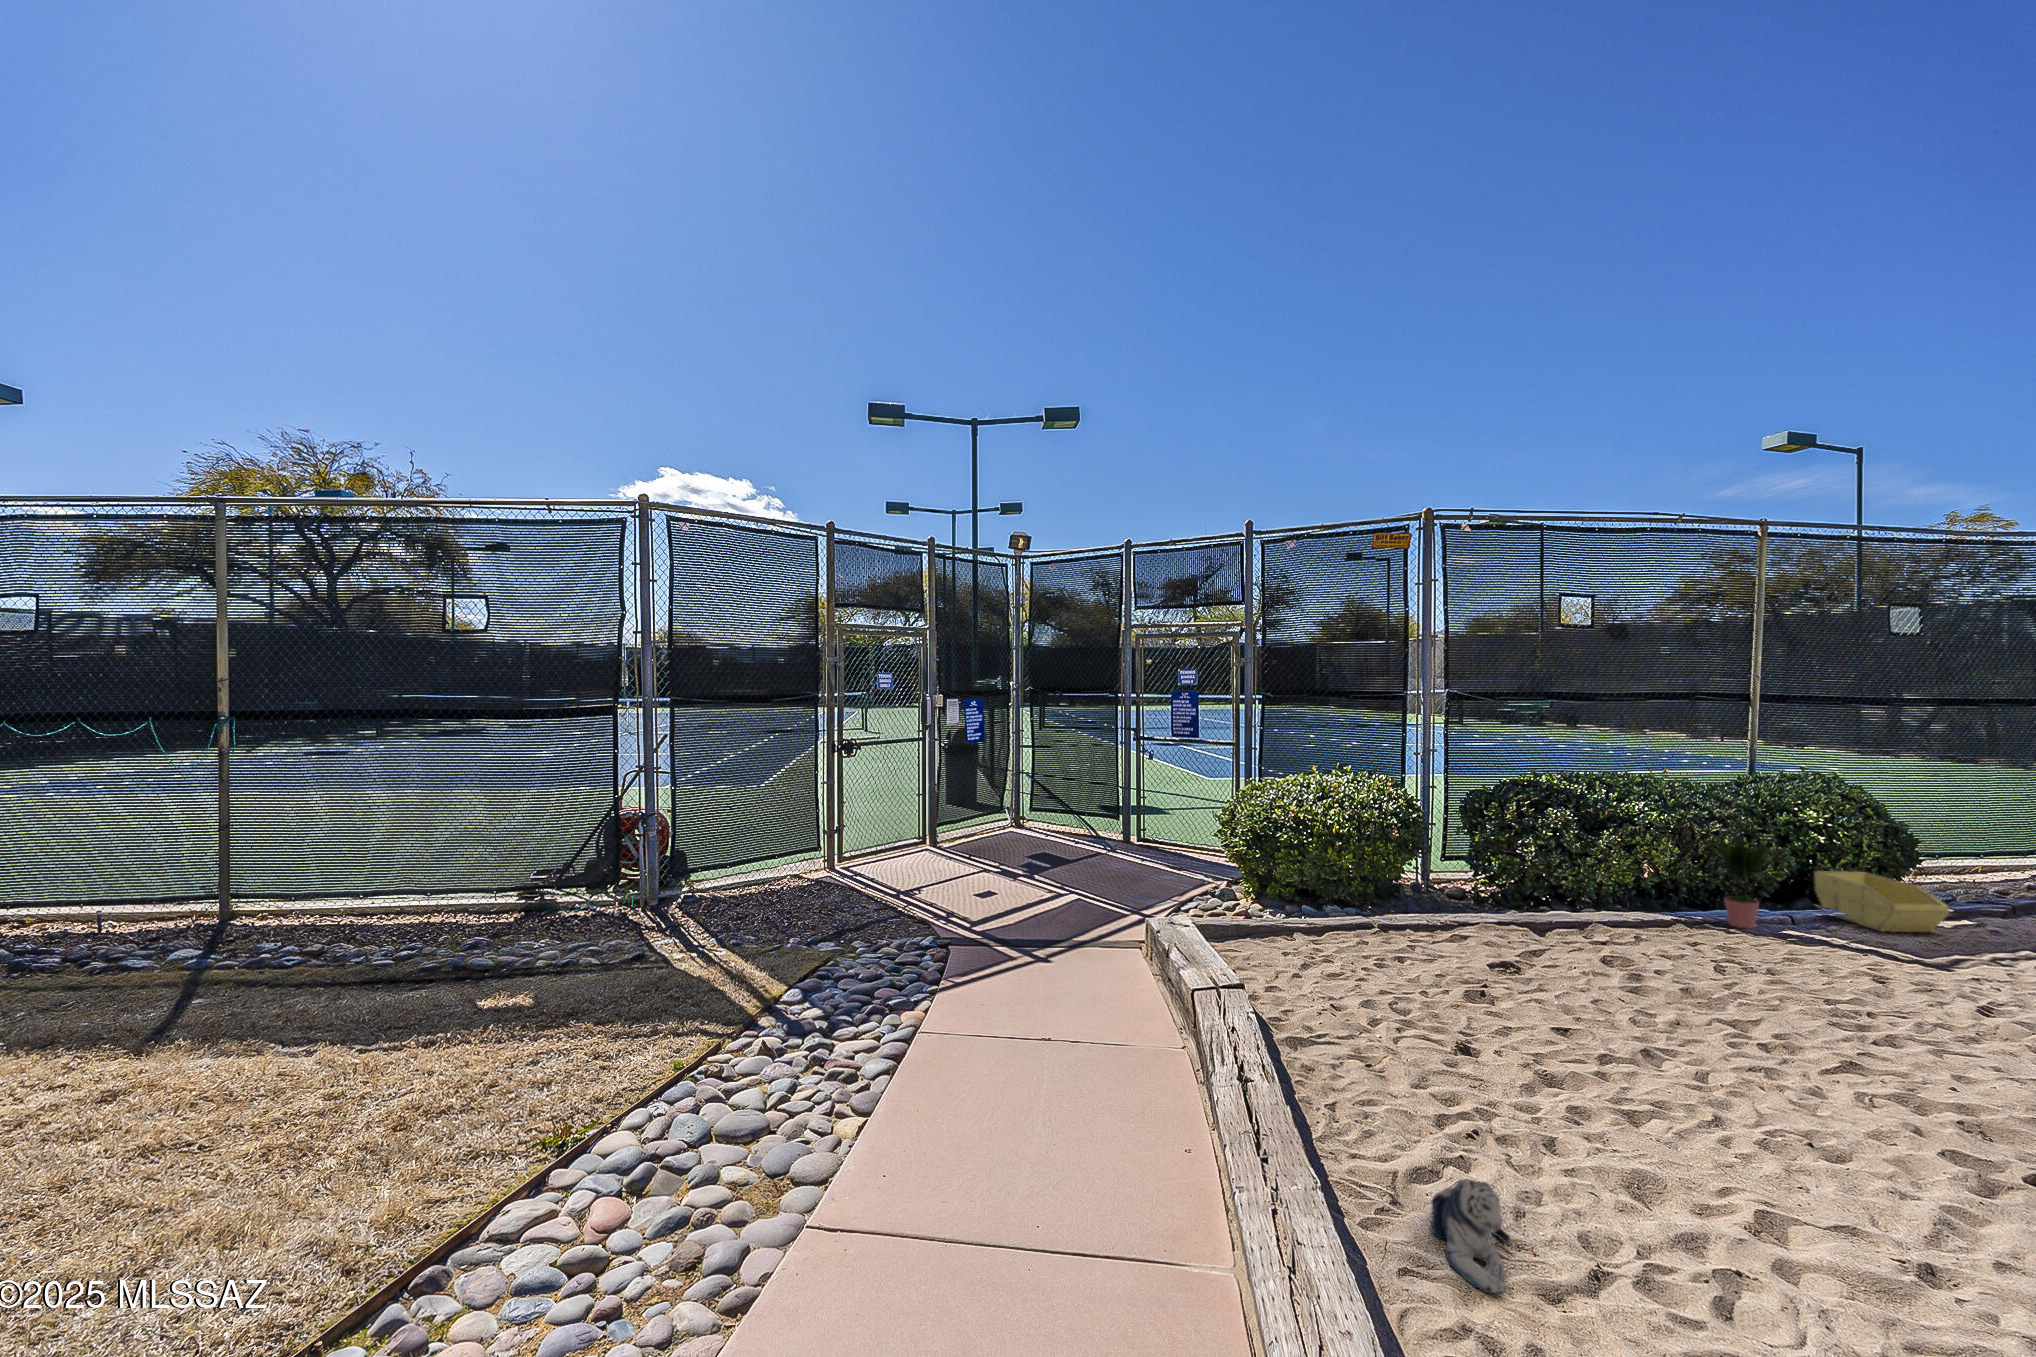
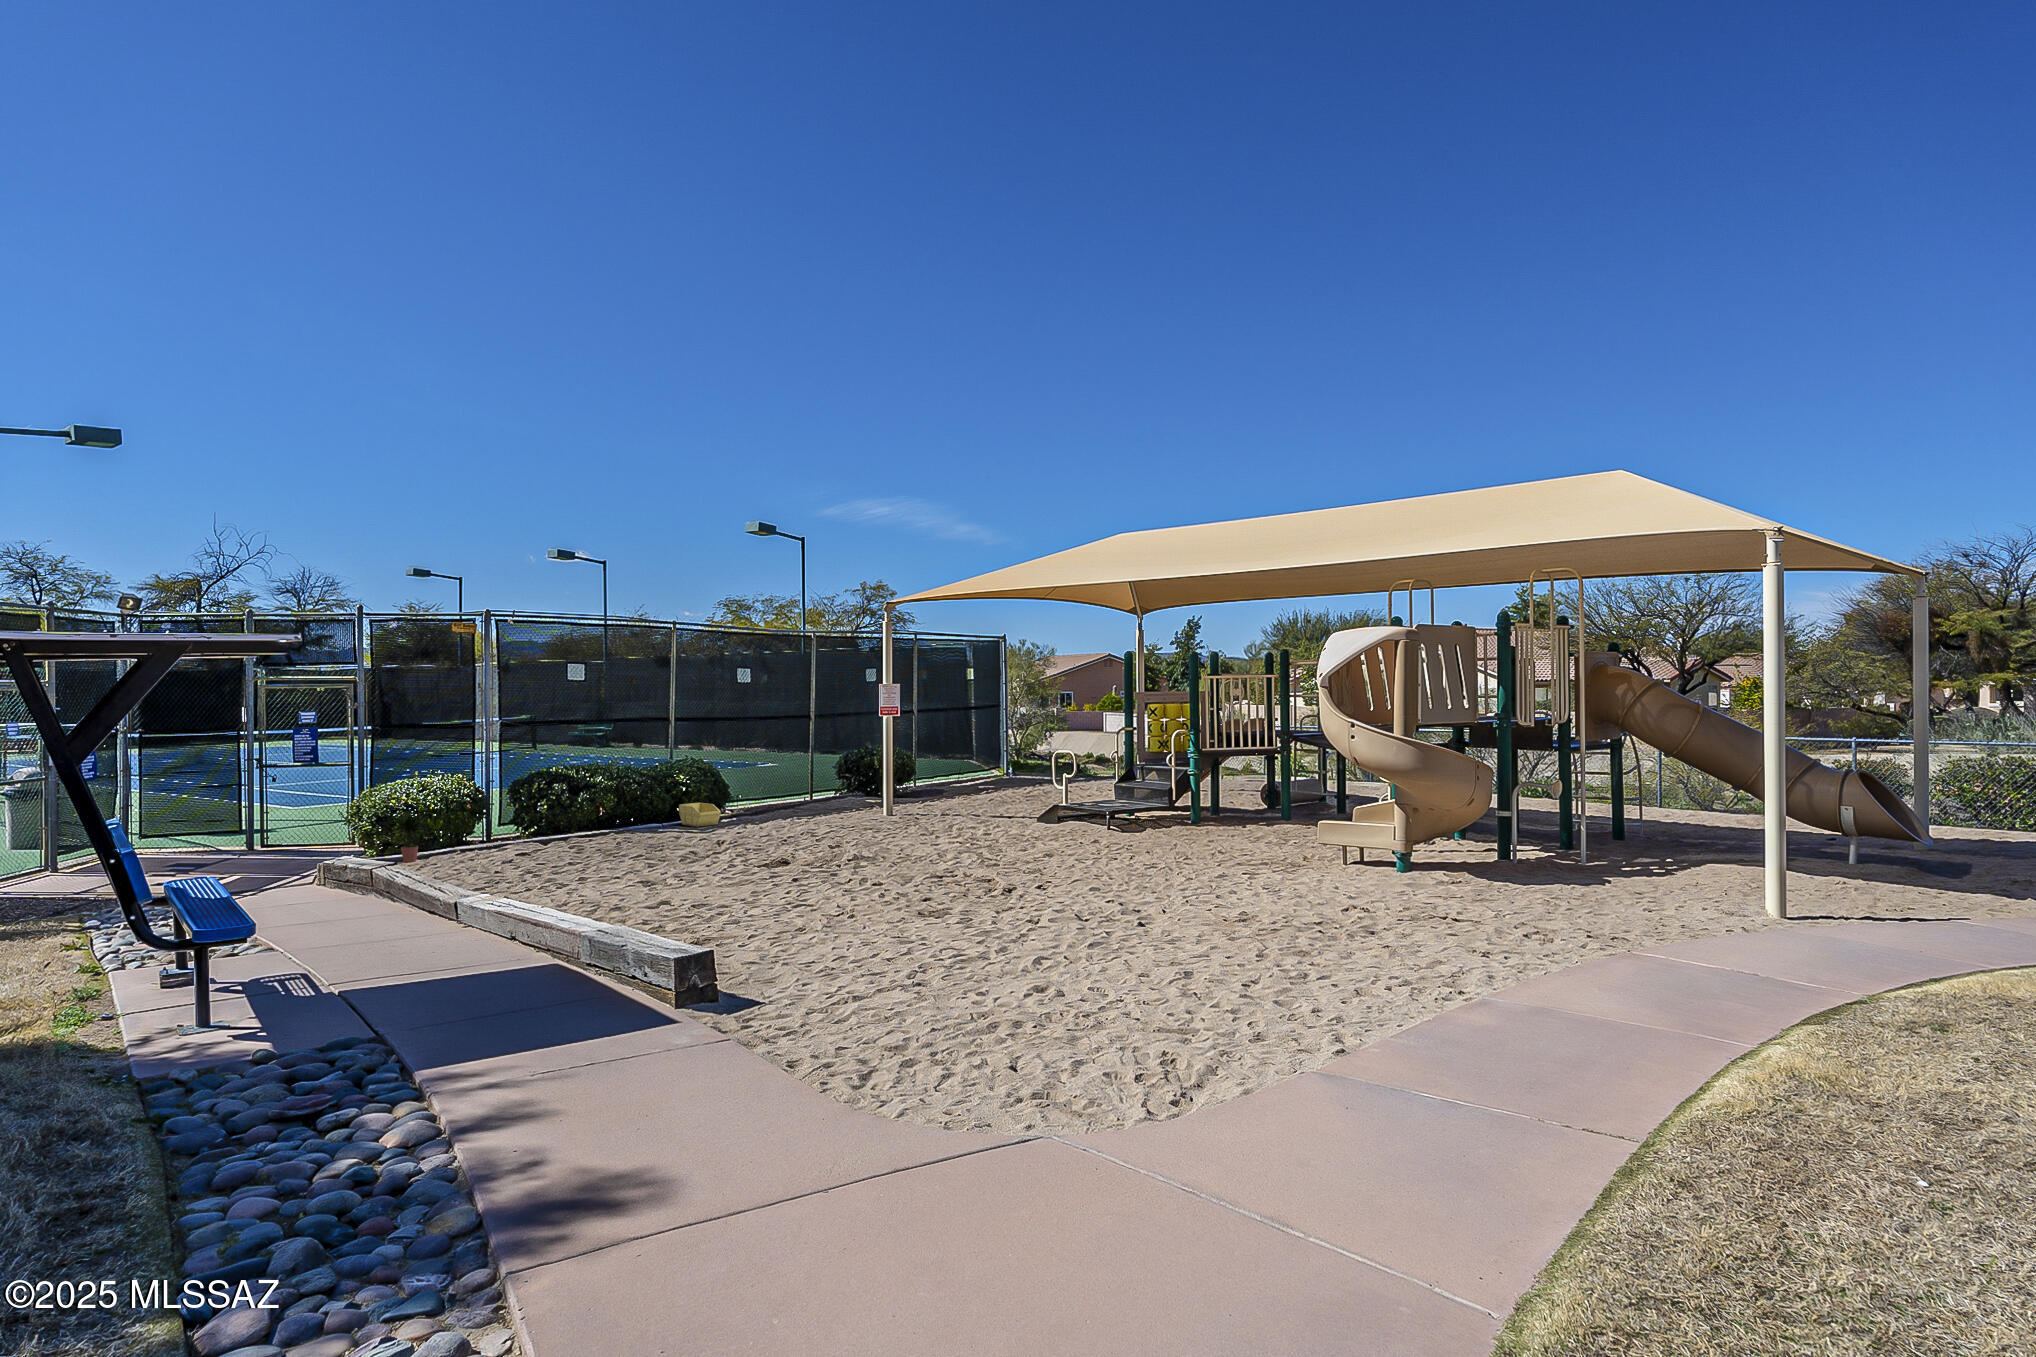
potted plant: present [1708,838,1785,929] -> present [393,812,429,862]
plush toy: present [1430,1179,1510,1293] -> none [474,878,499,903]

